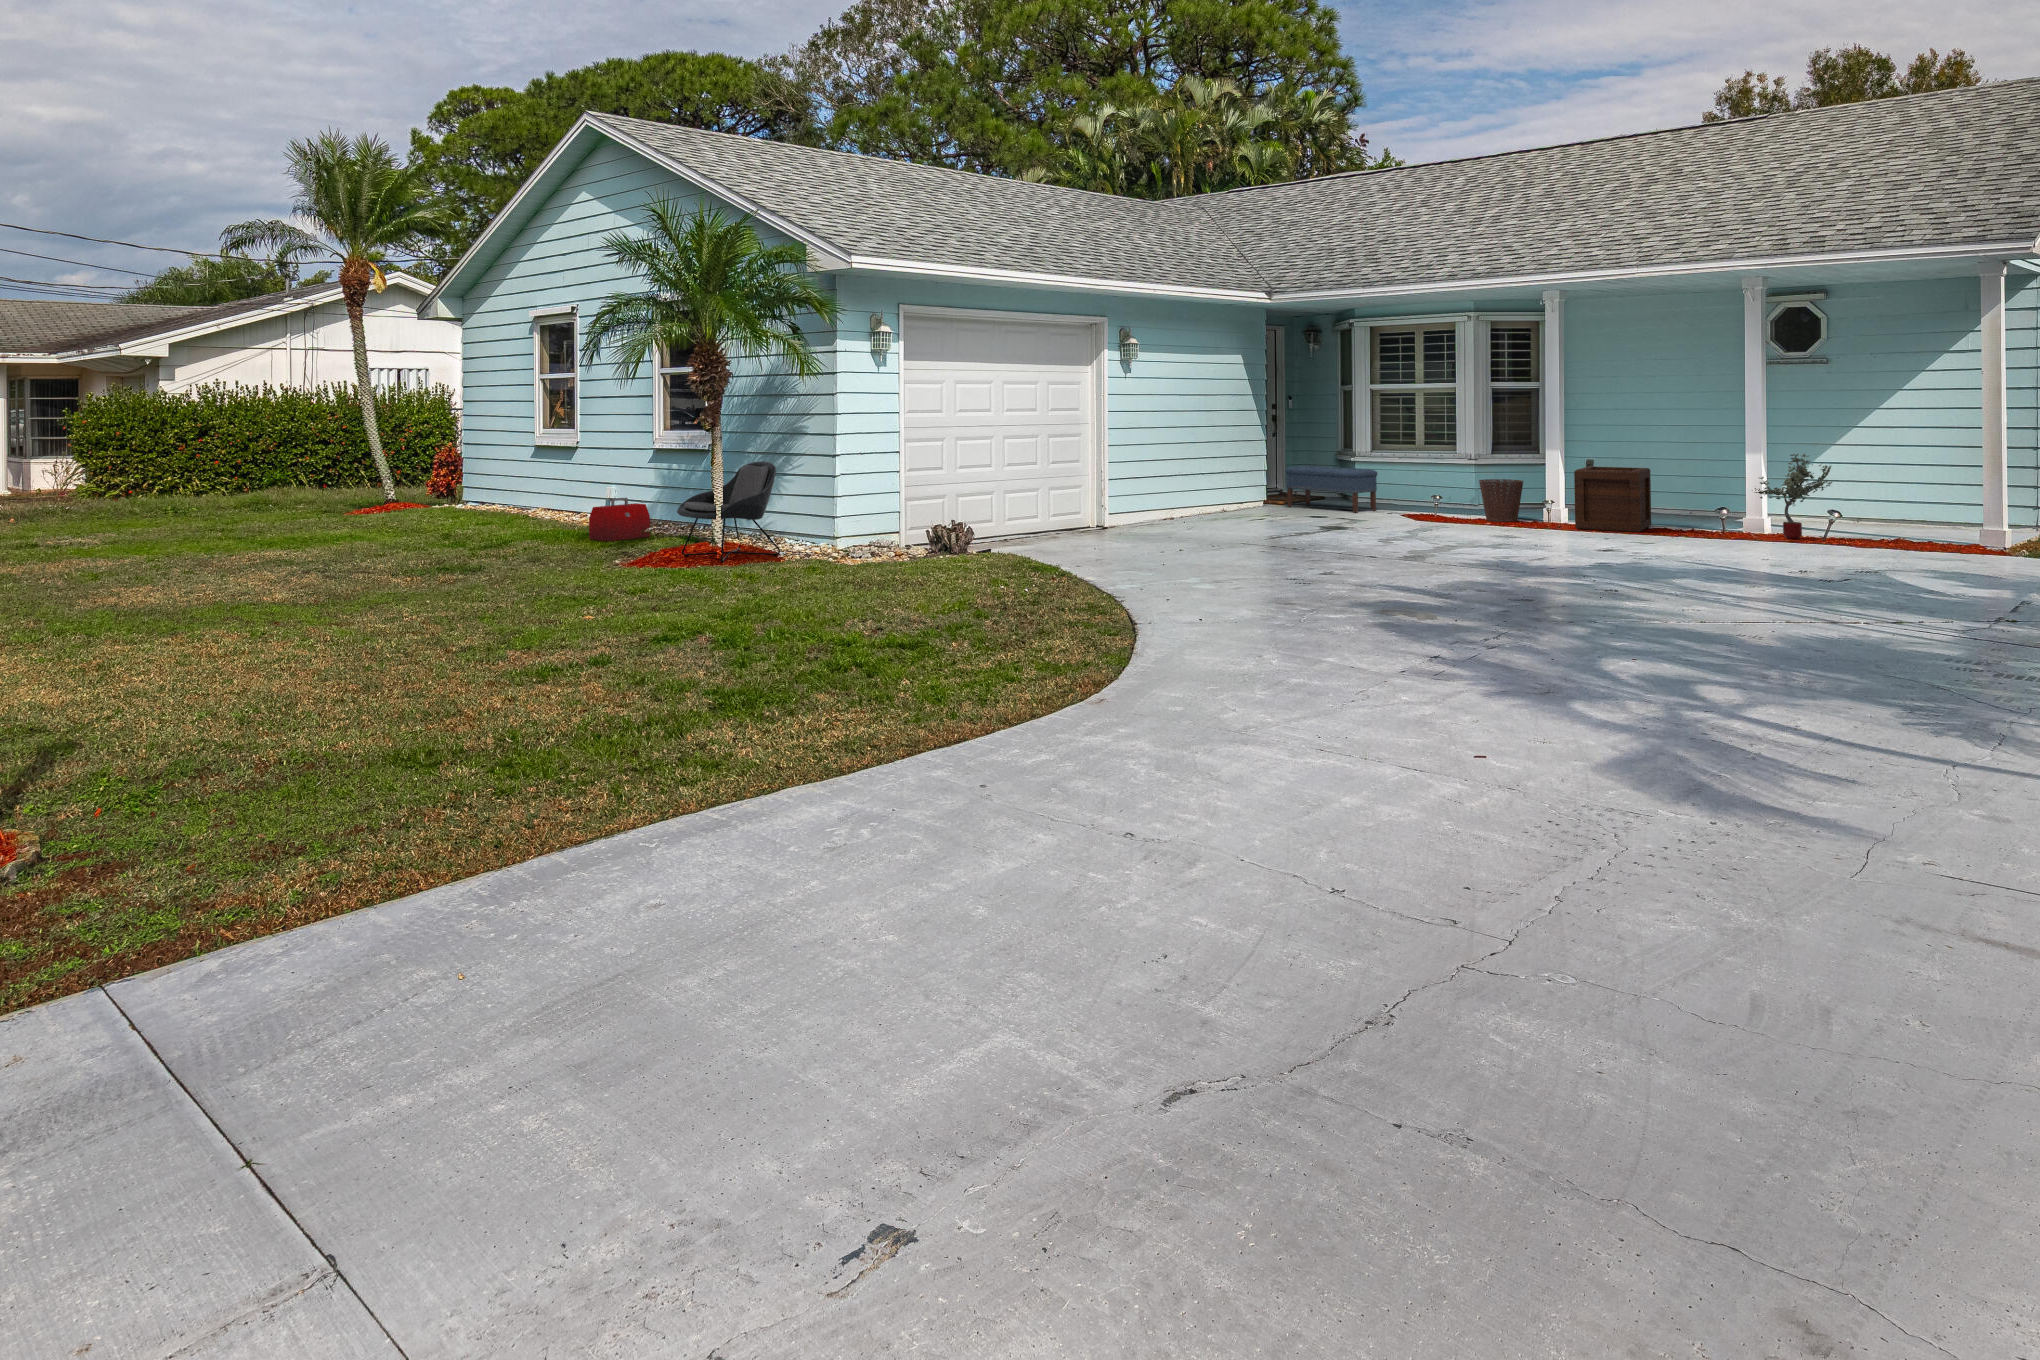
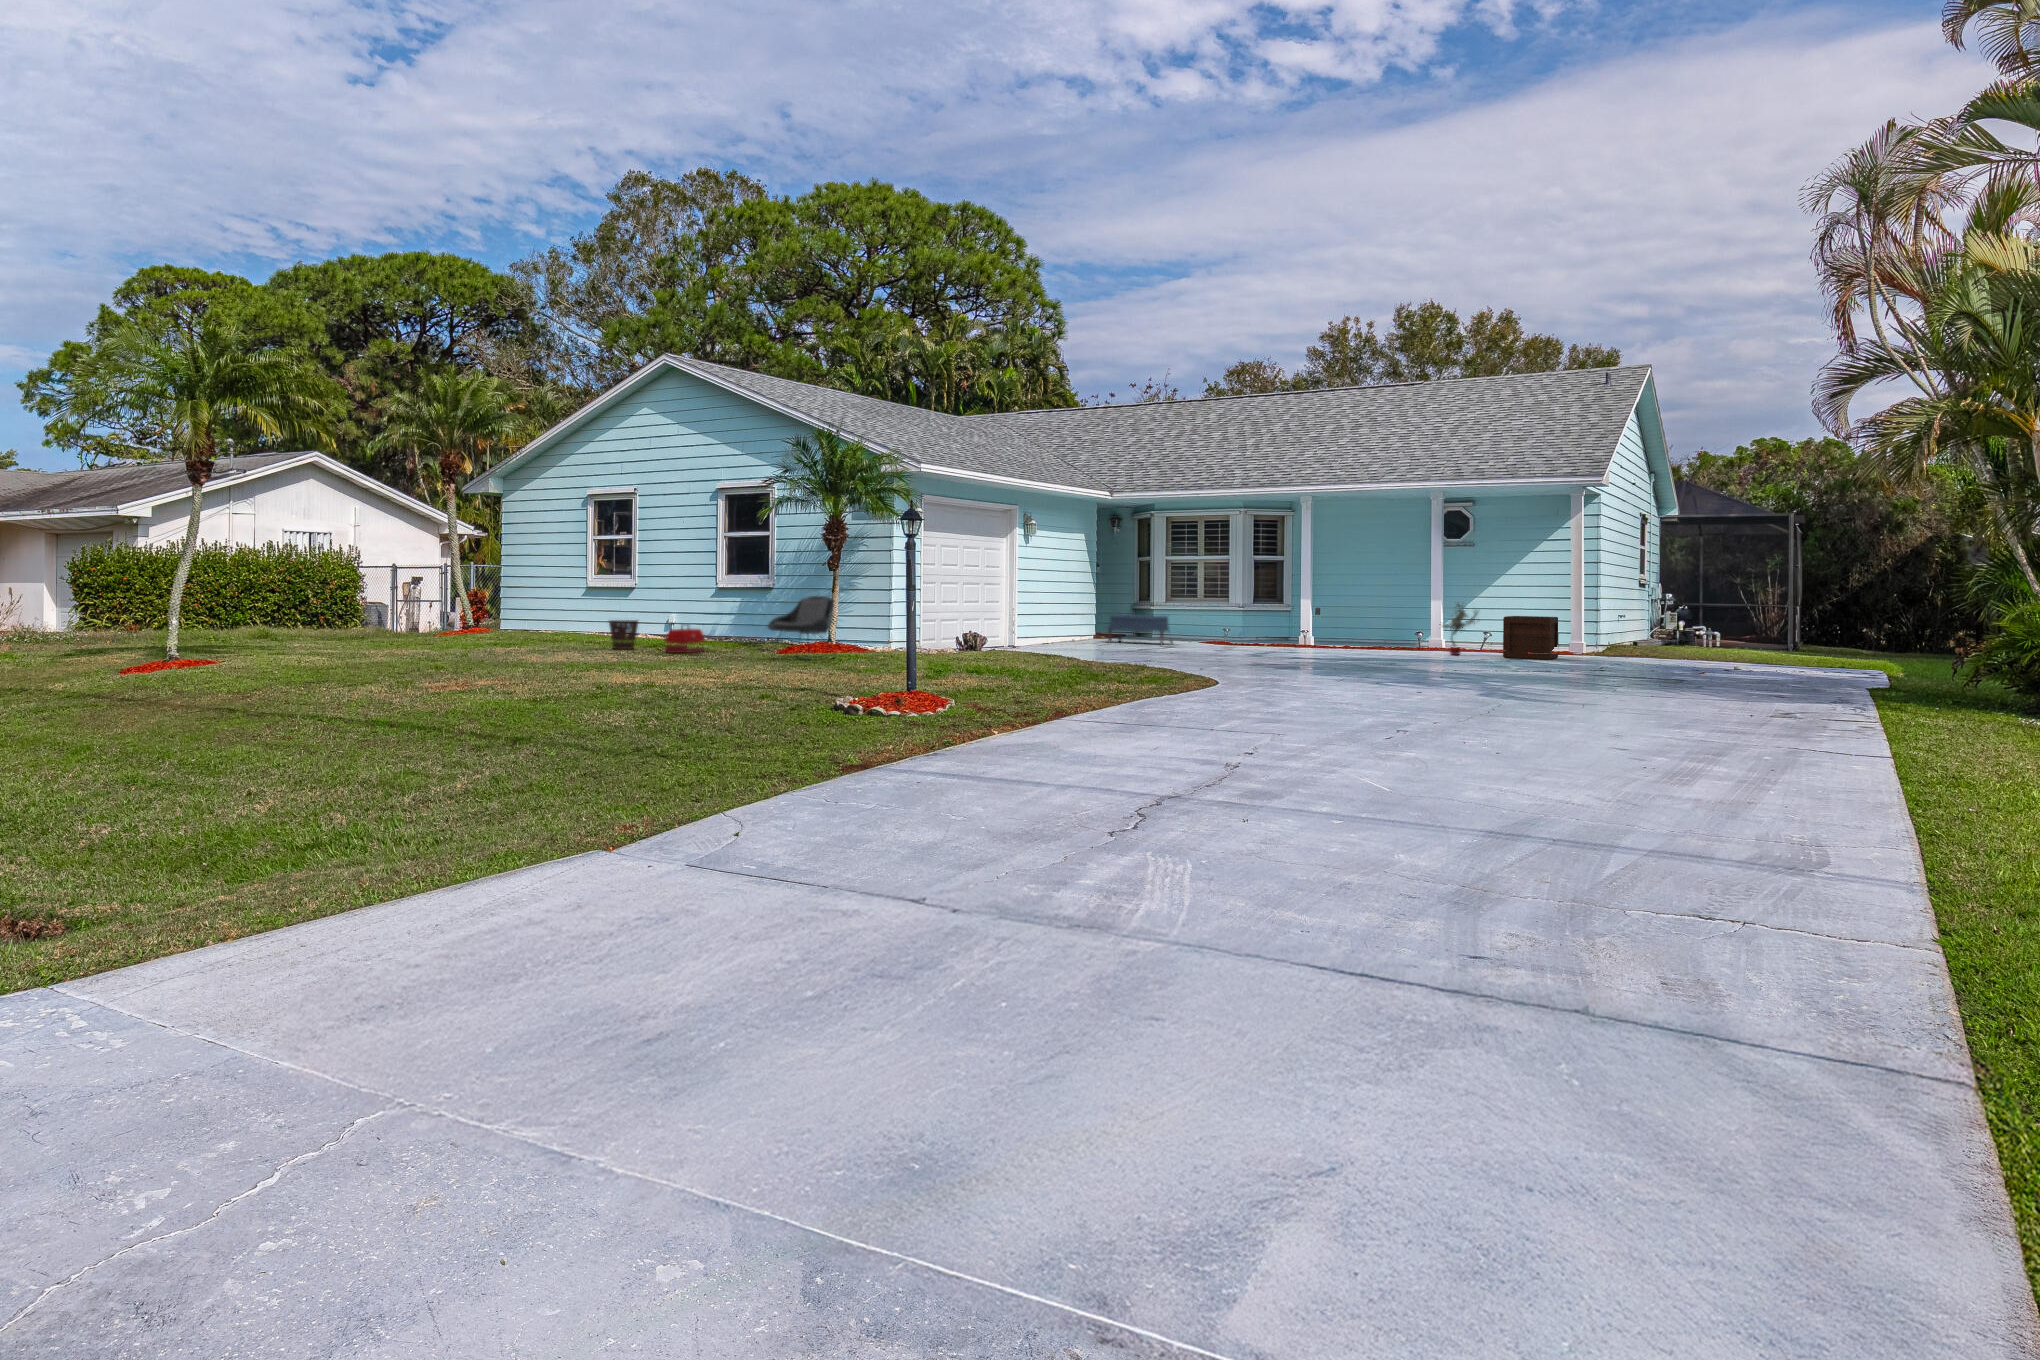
wooden crate: present [1574,466,1651,532] -> present [1503,616,1558,660]
basket: present [1479,479,1523,522] -> present [609,620,638,650]

